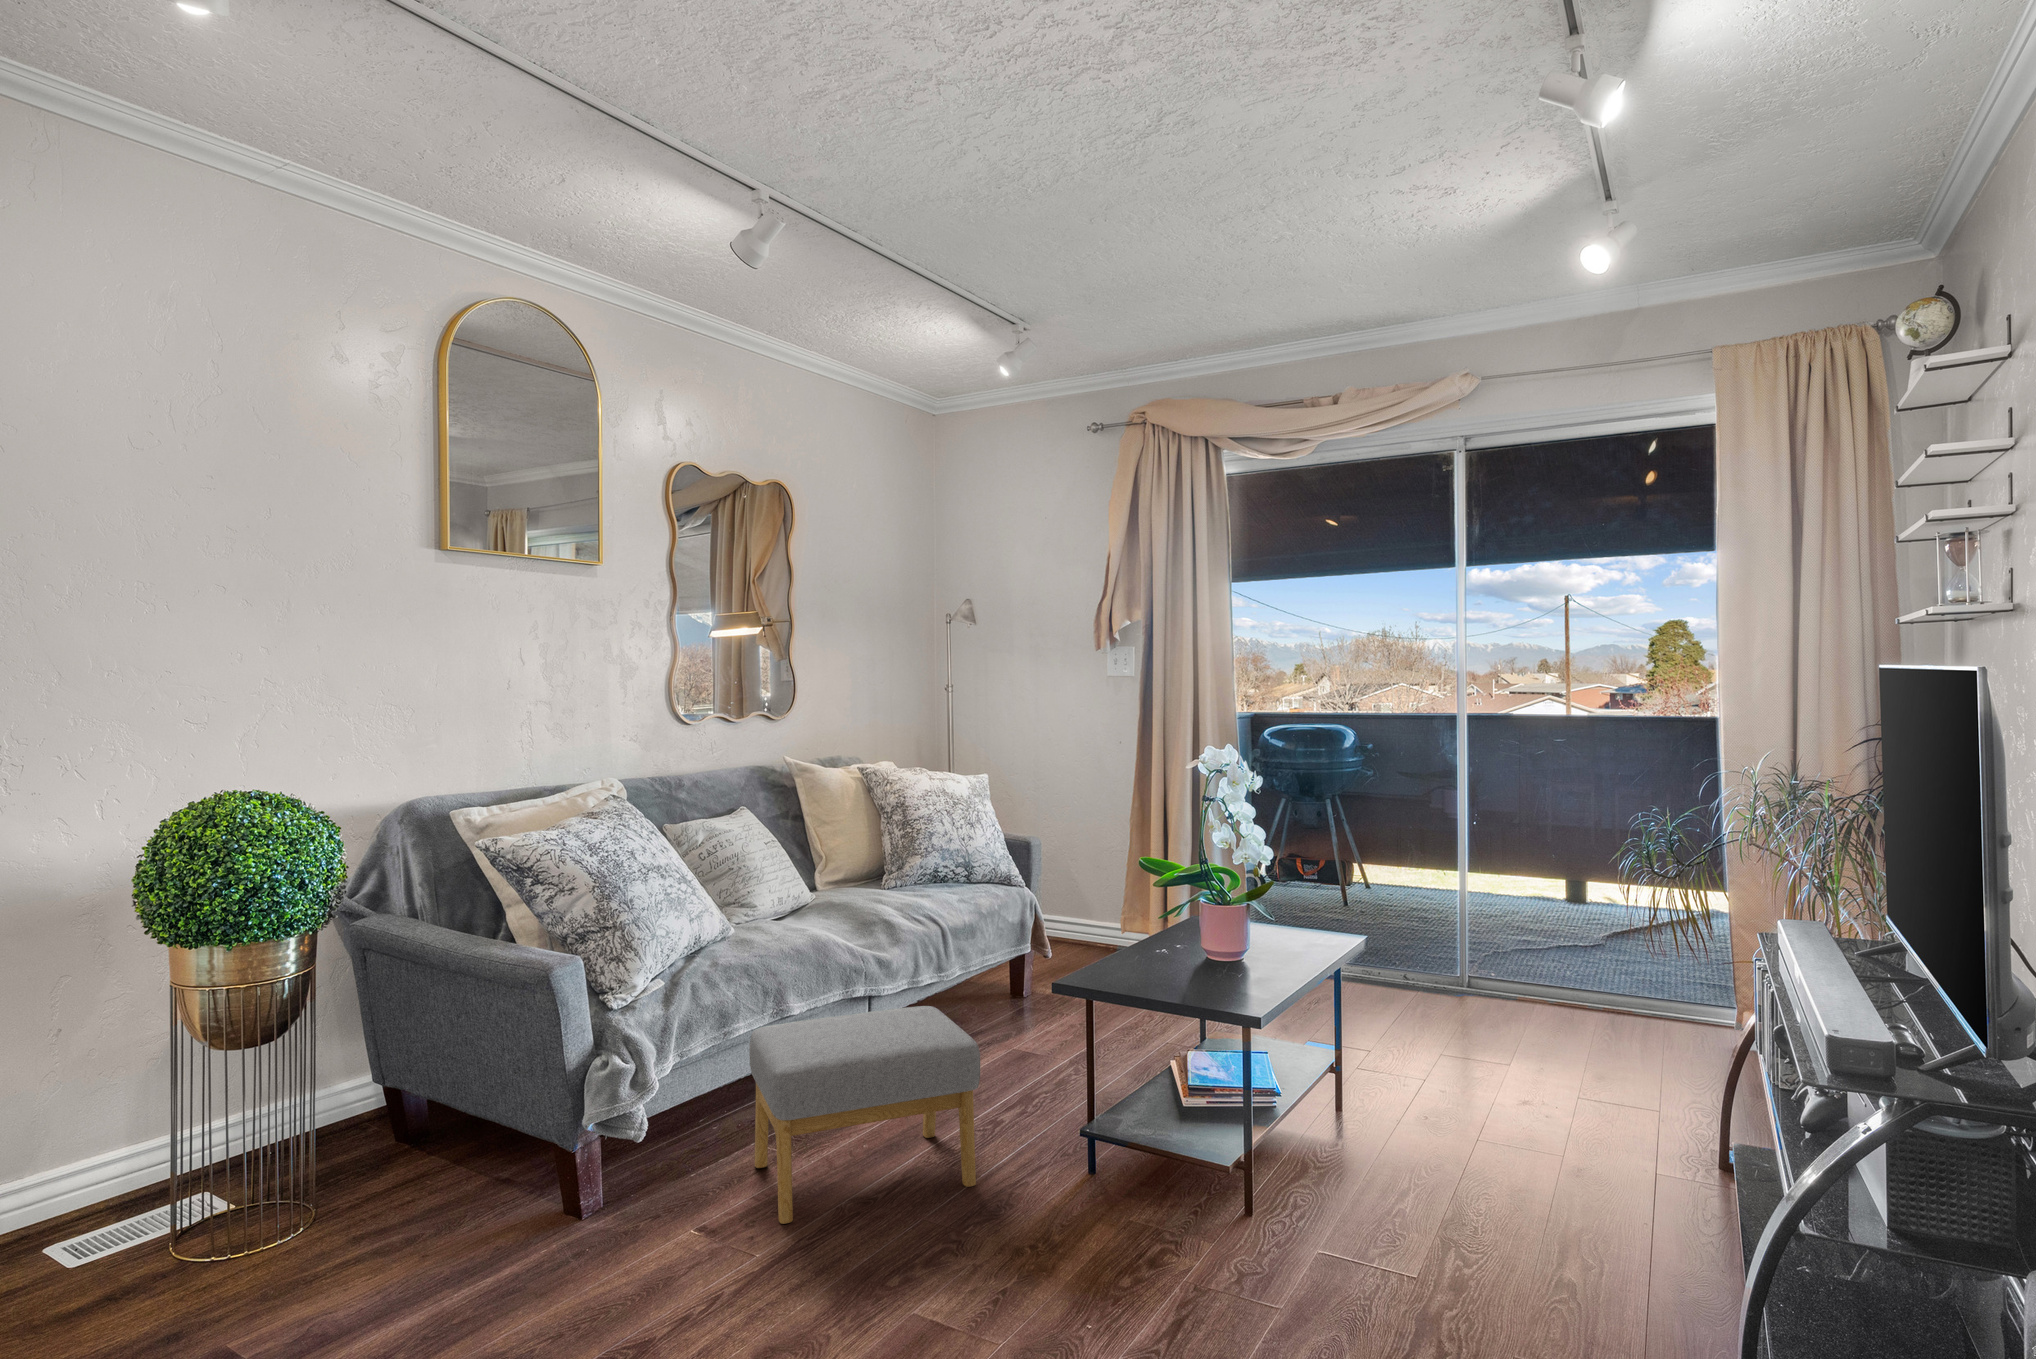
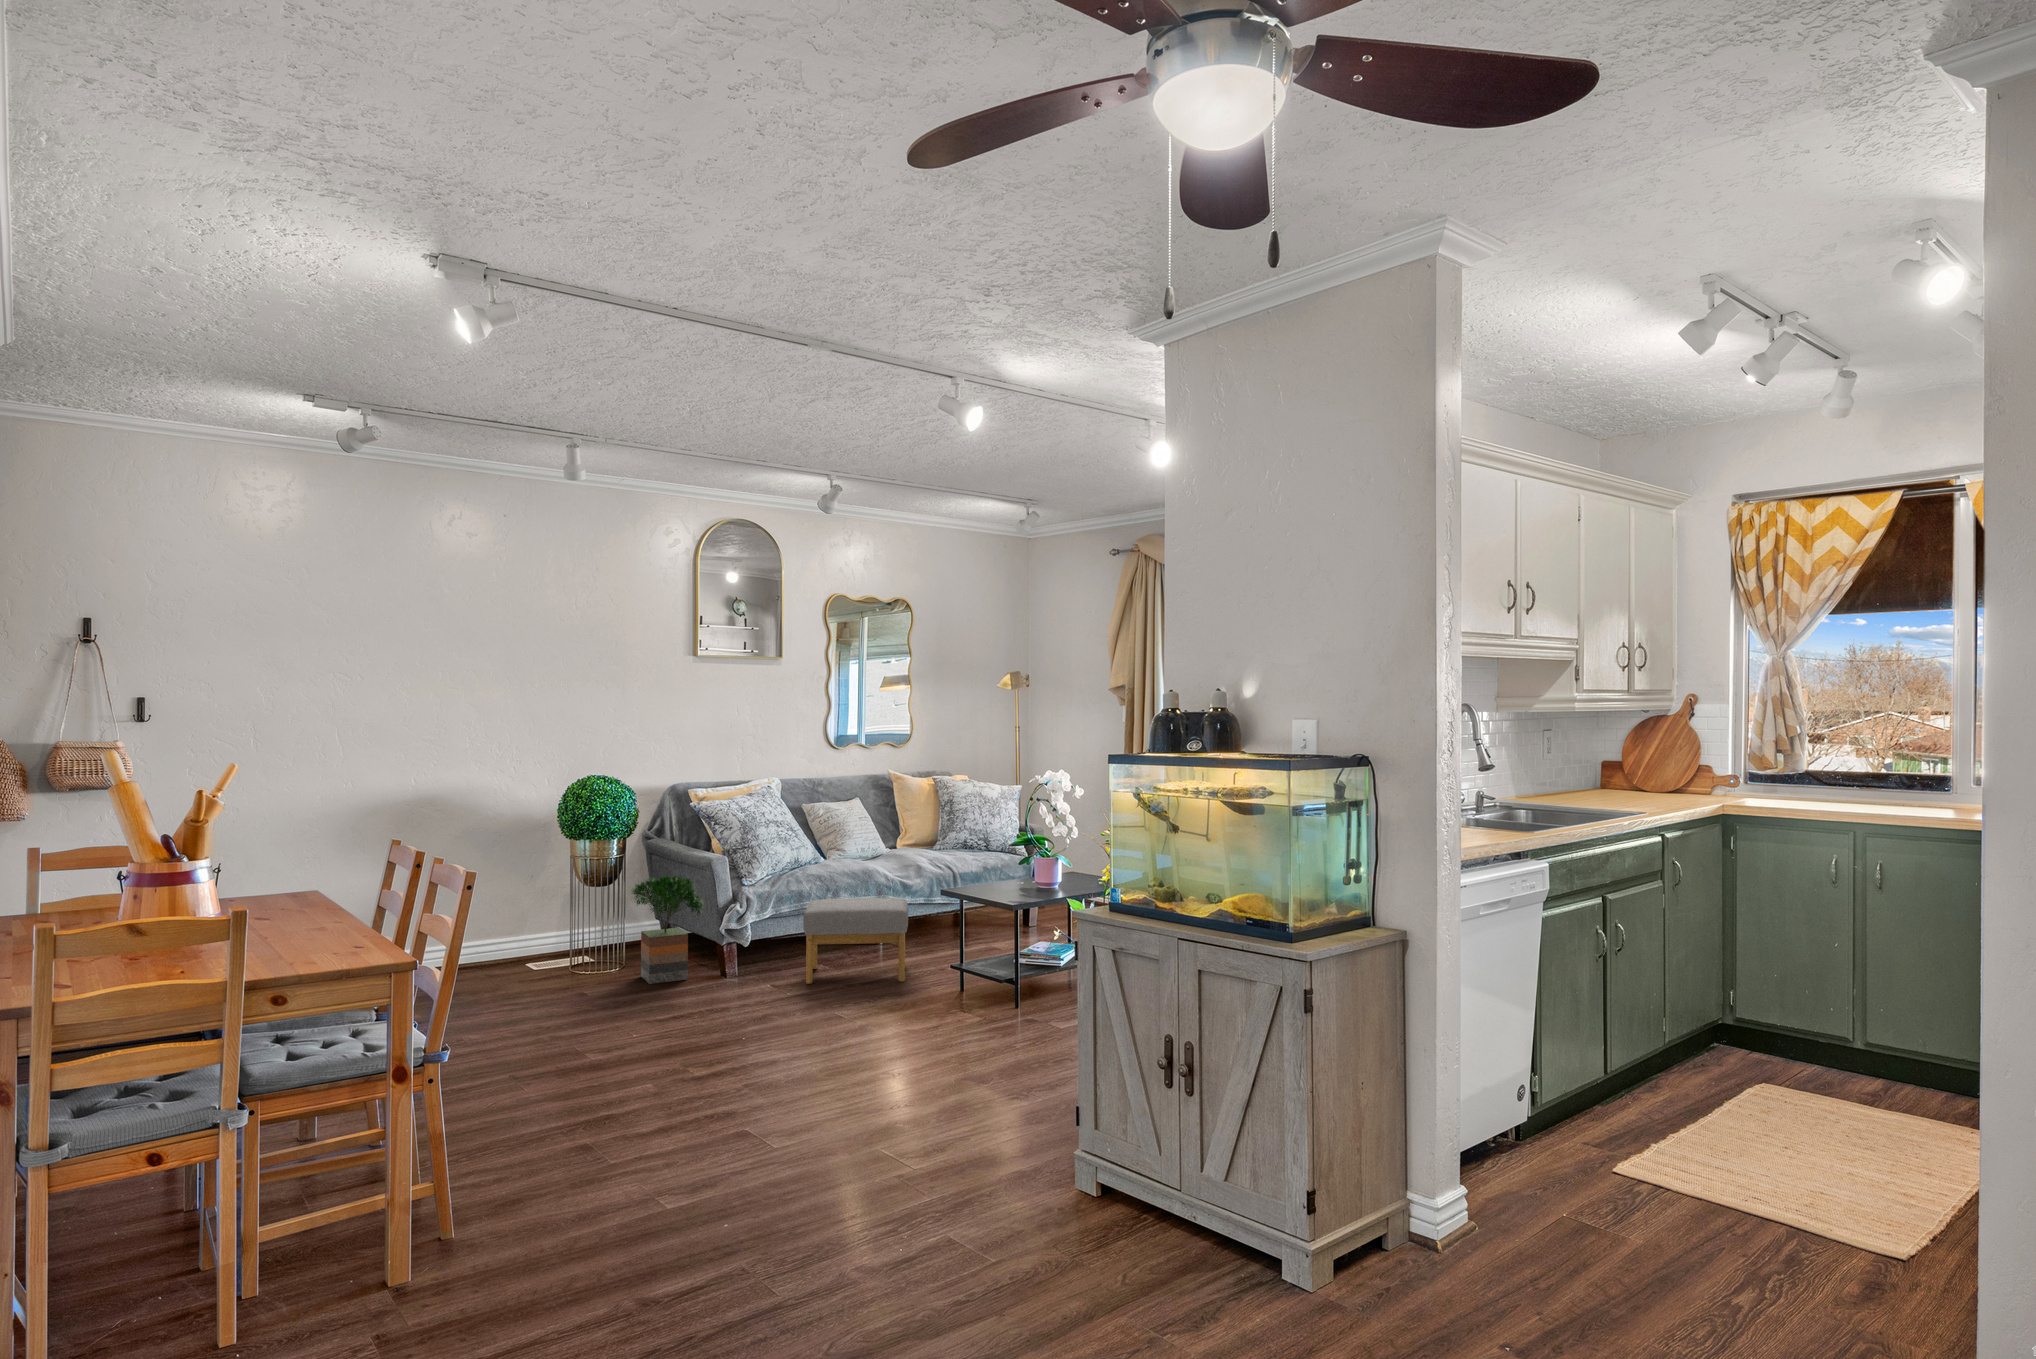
potted tree: none [341,1007,537,1283] -> present [631,876,704,984]

